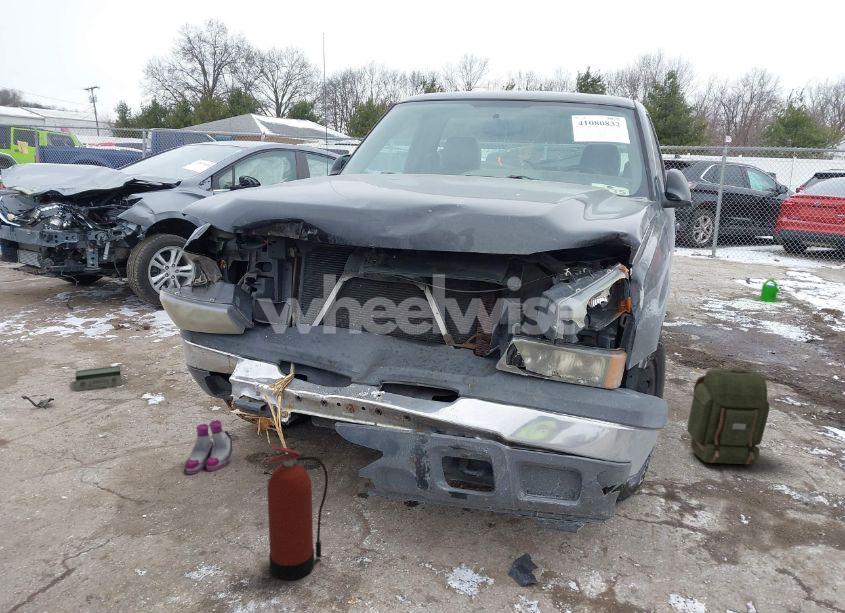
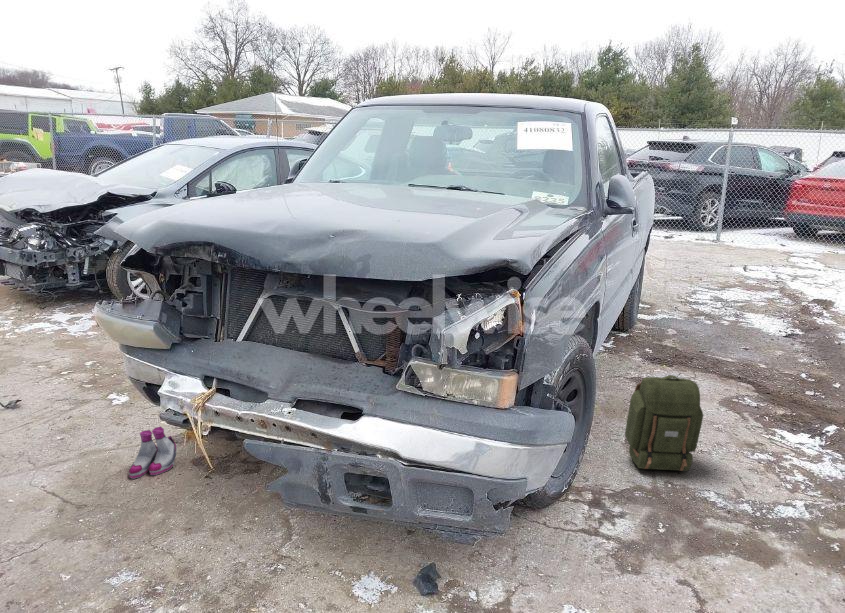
watering can: present [759,279,780,302] -> none [751,269,771,292]
toolbox: present [75,366,122,391] -> none [40,367,86,392]
fire extinguisher: present [267,446,328,580] -> none [180,461,242,586]

